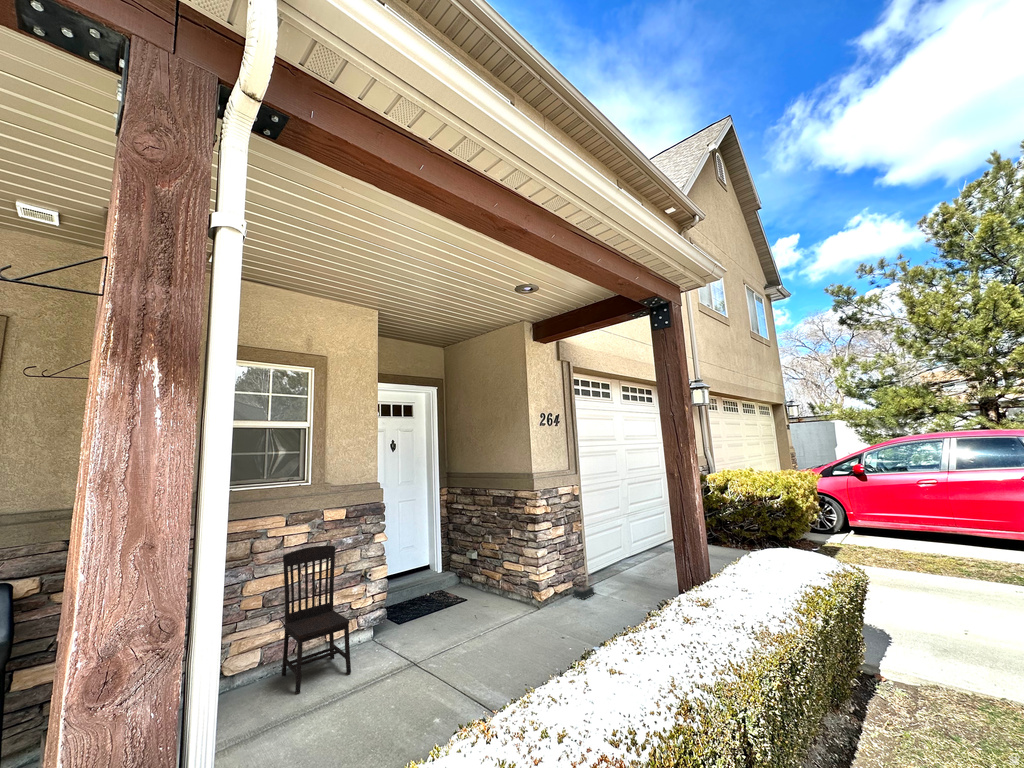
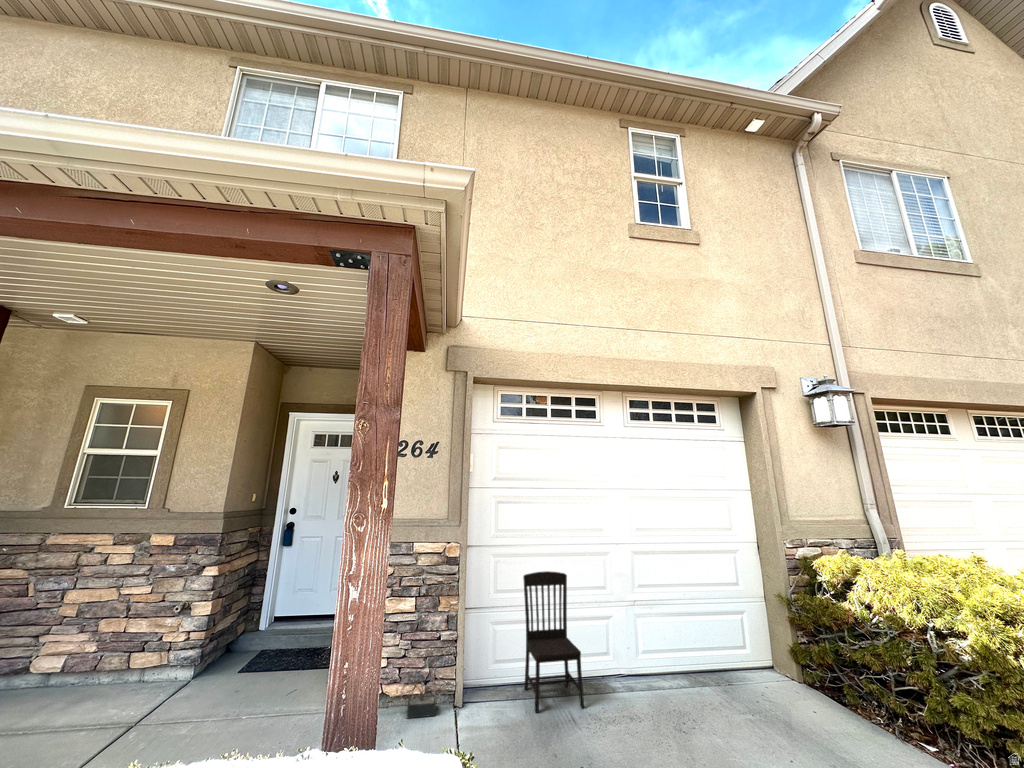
chair: present [282,546,351,694] -> present [523,571,584,712]

